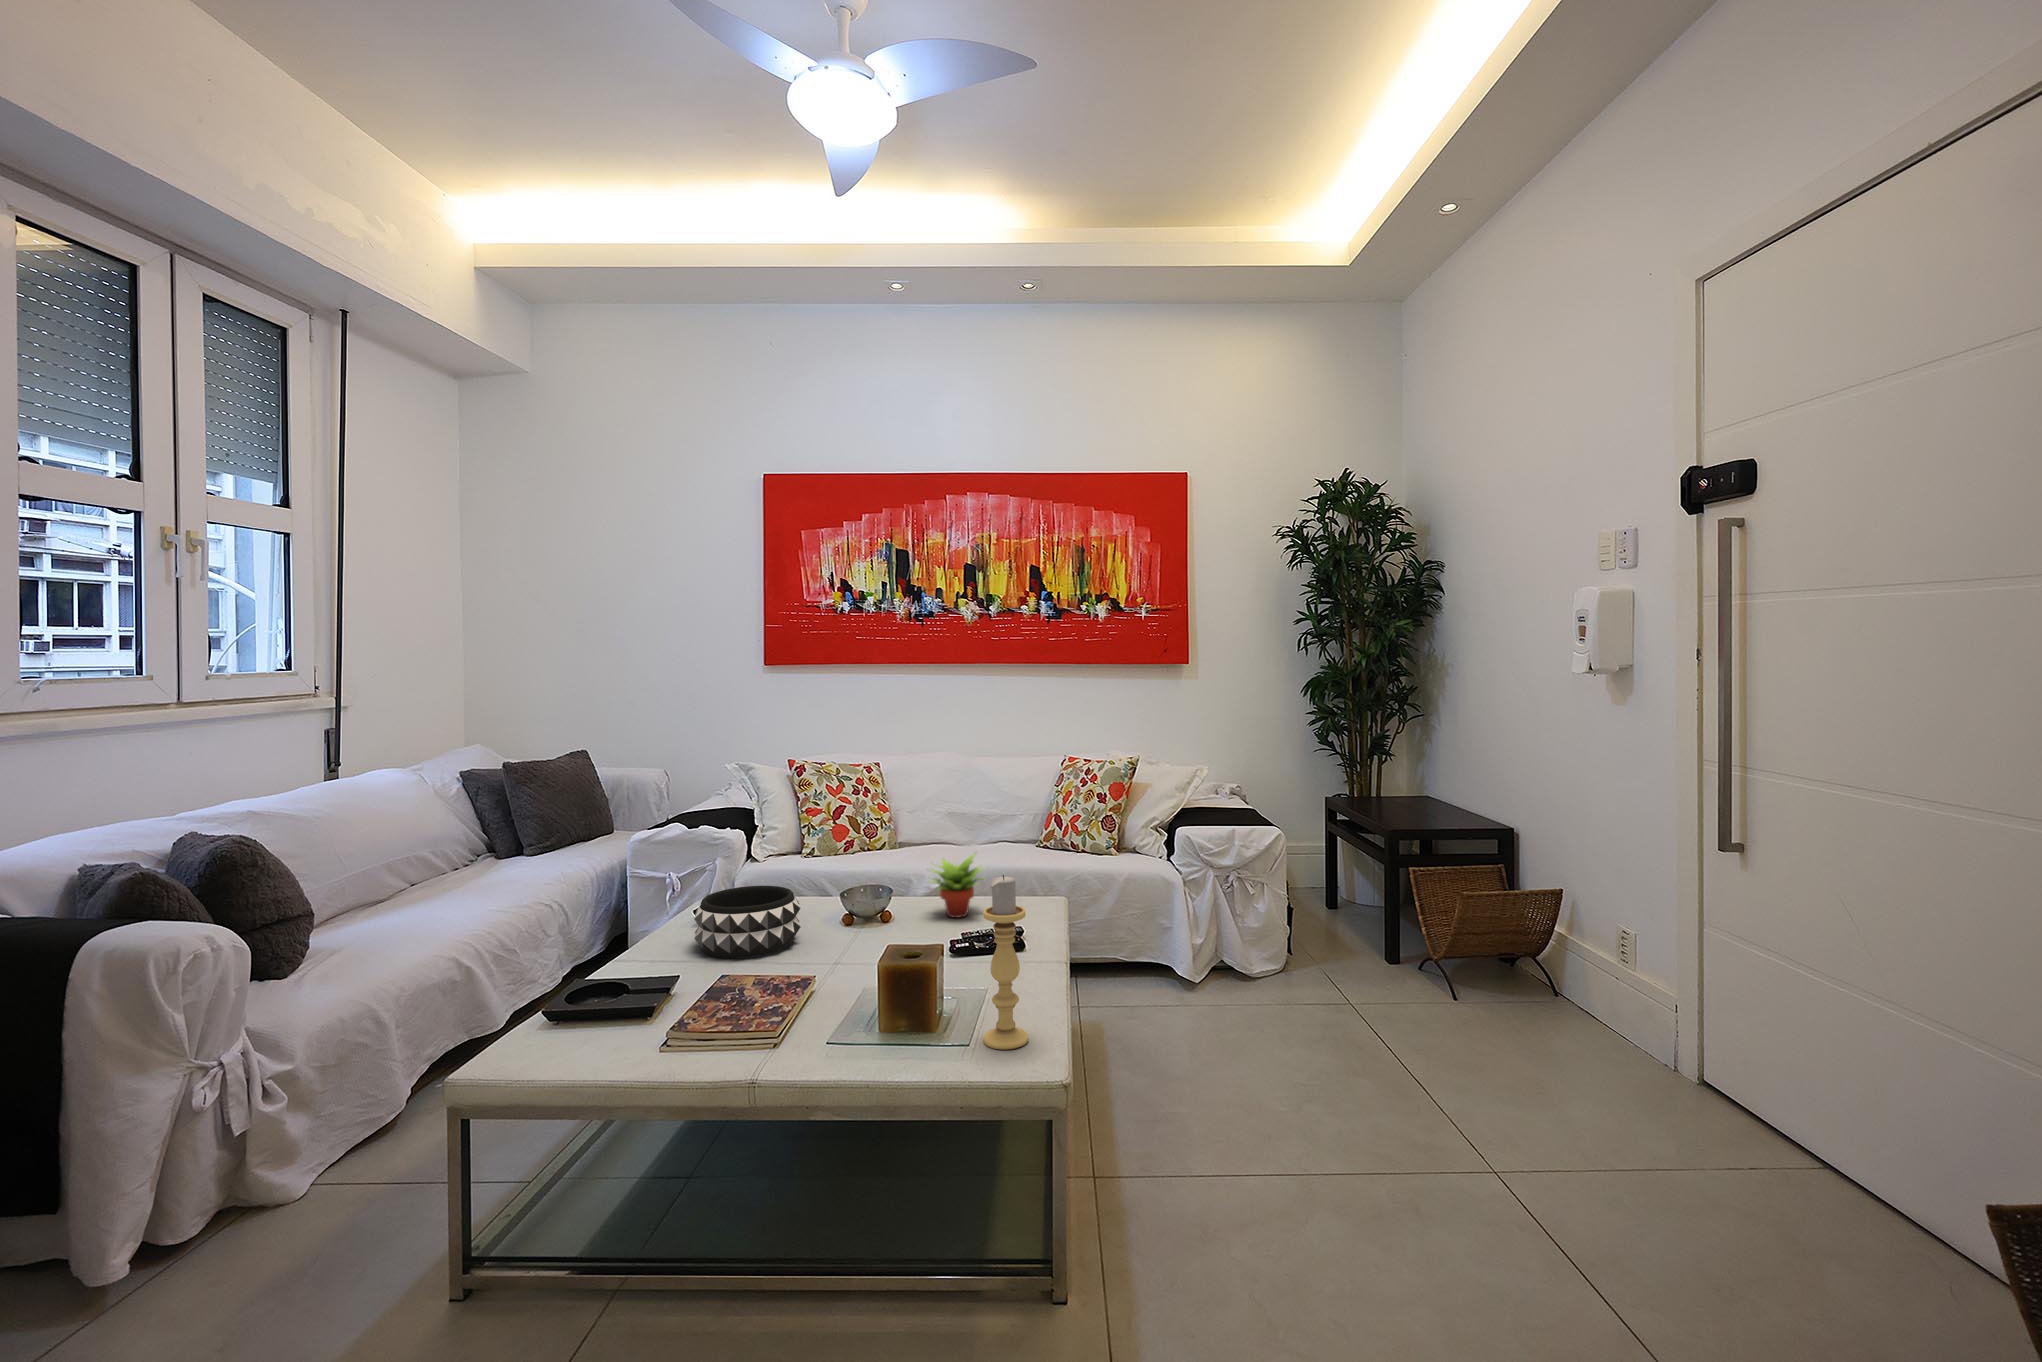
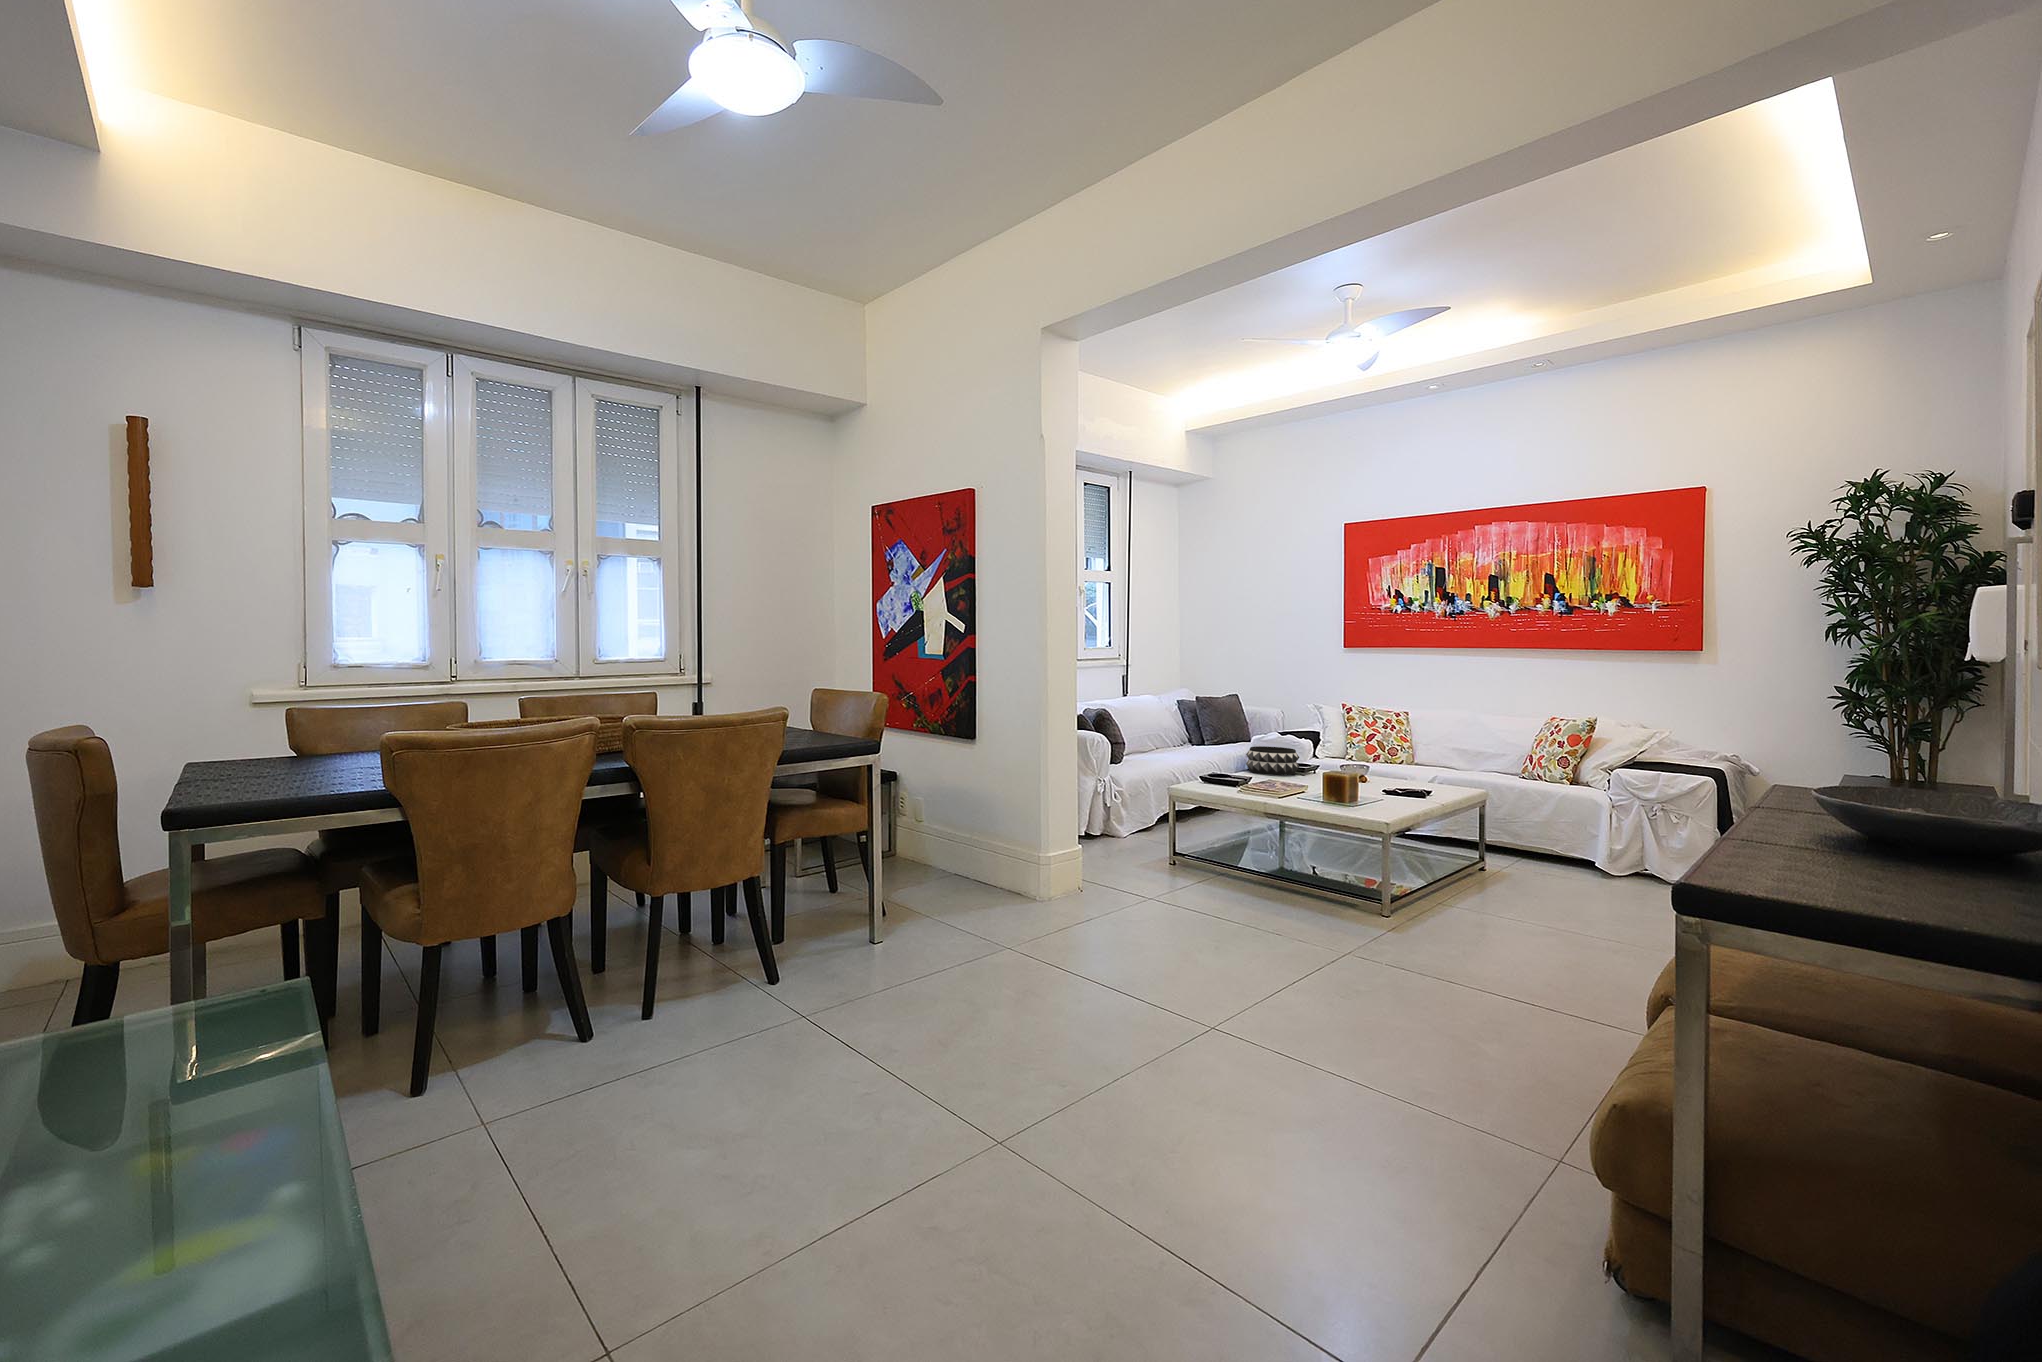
succulent plant: present [928,853,983,918] -> none [1375,748,1417,784]
candle holder: present [983,875,1028,1050] -> none [1339,725,1363,805]

